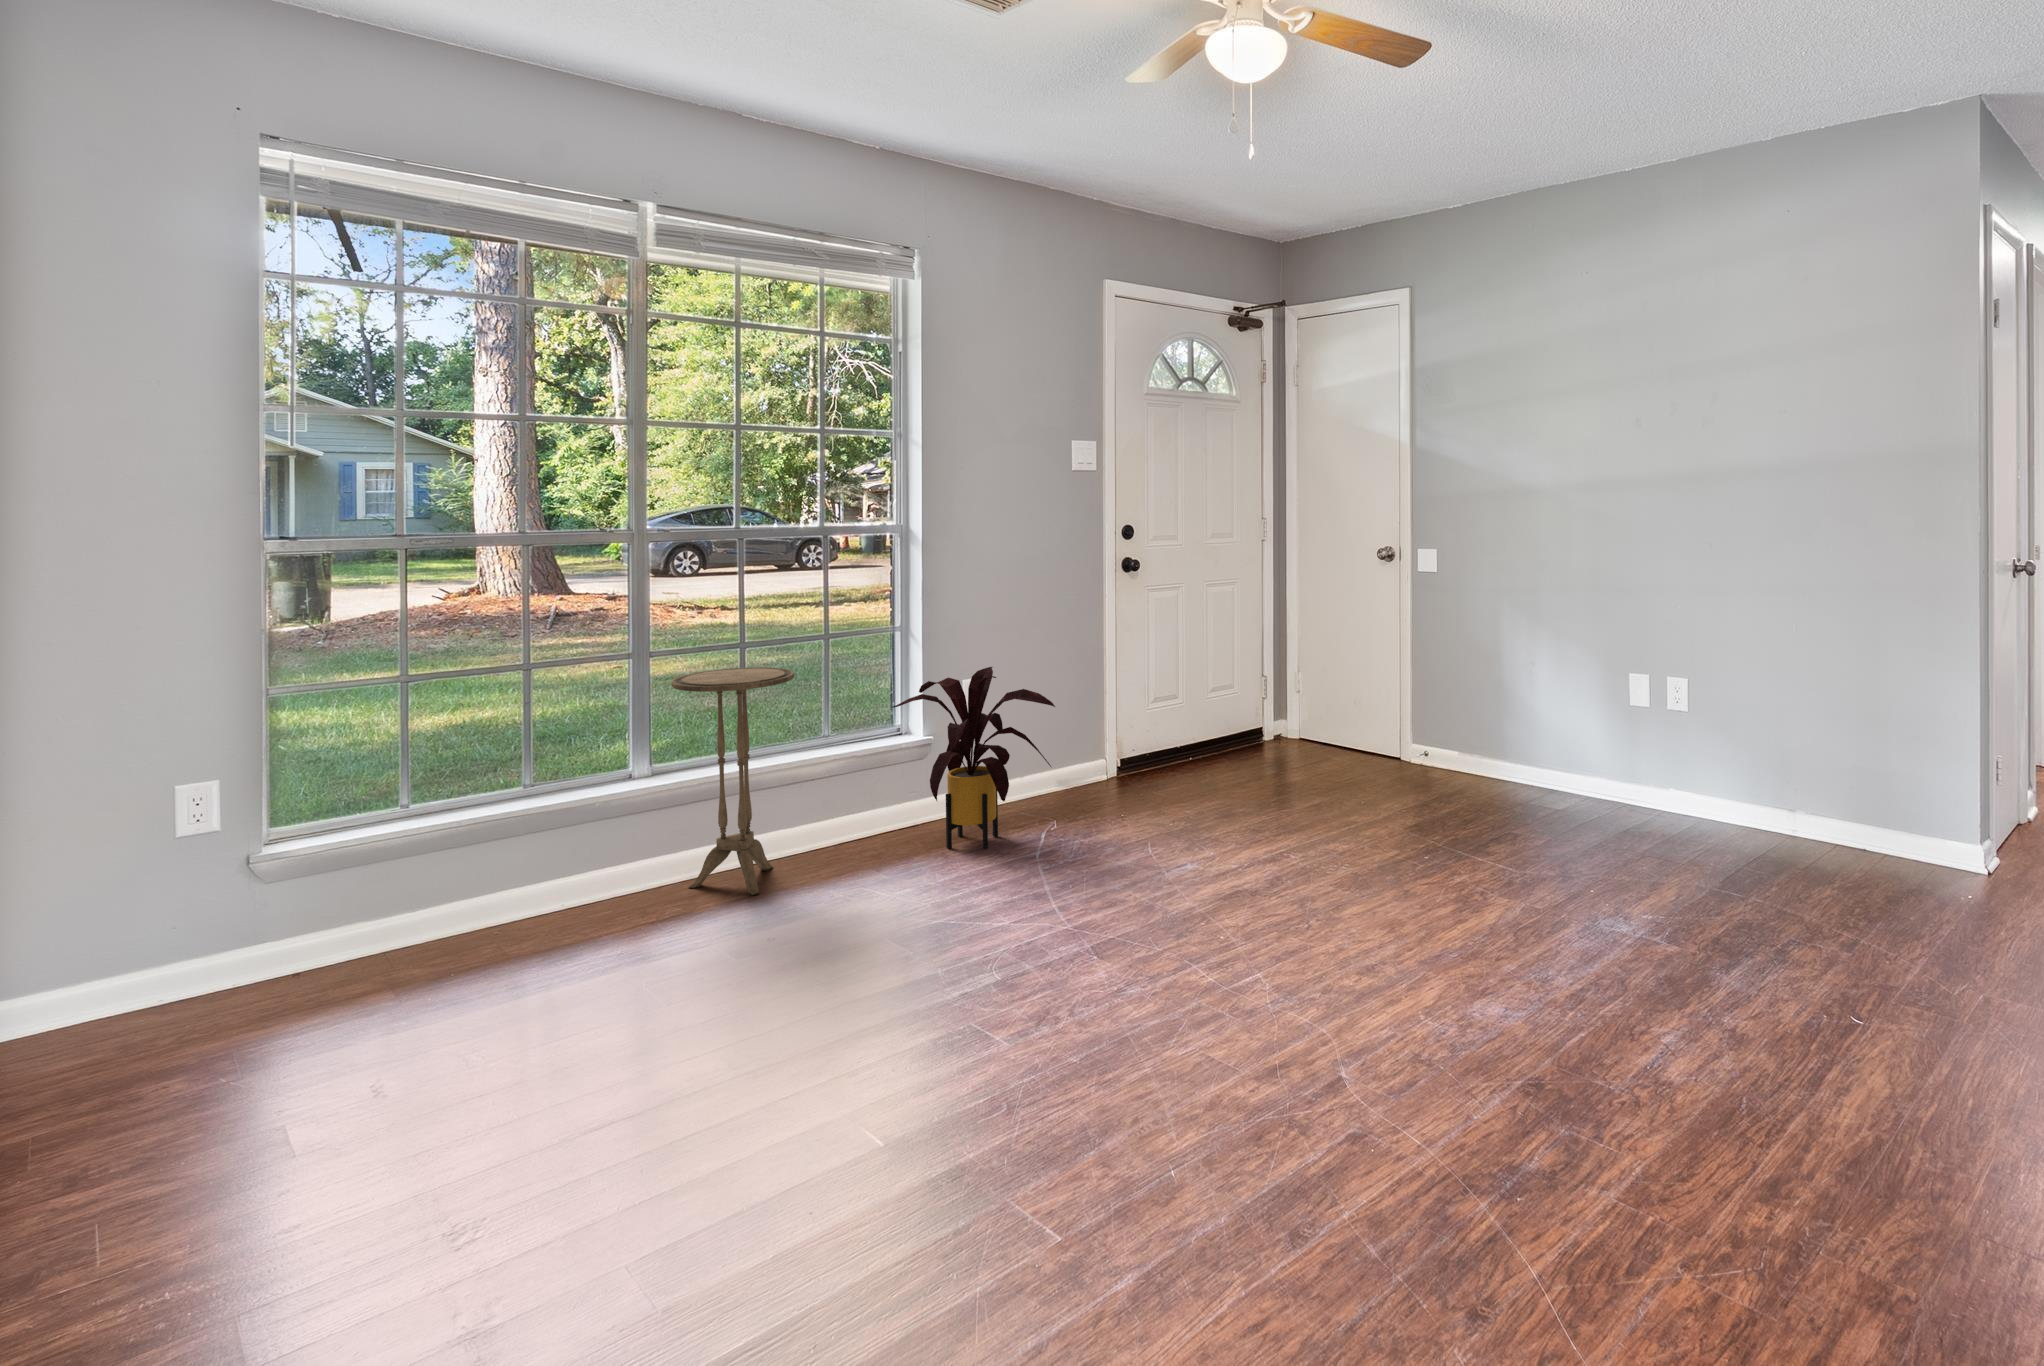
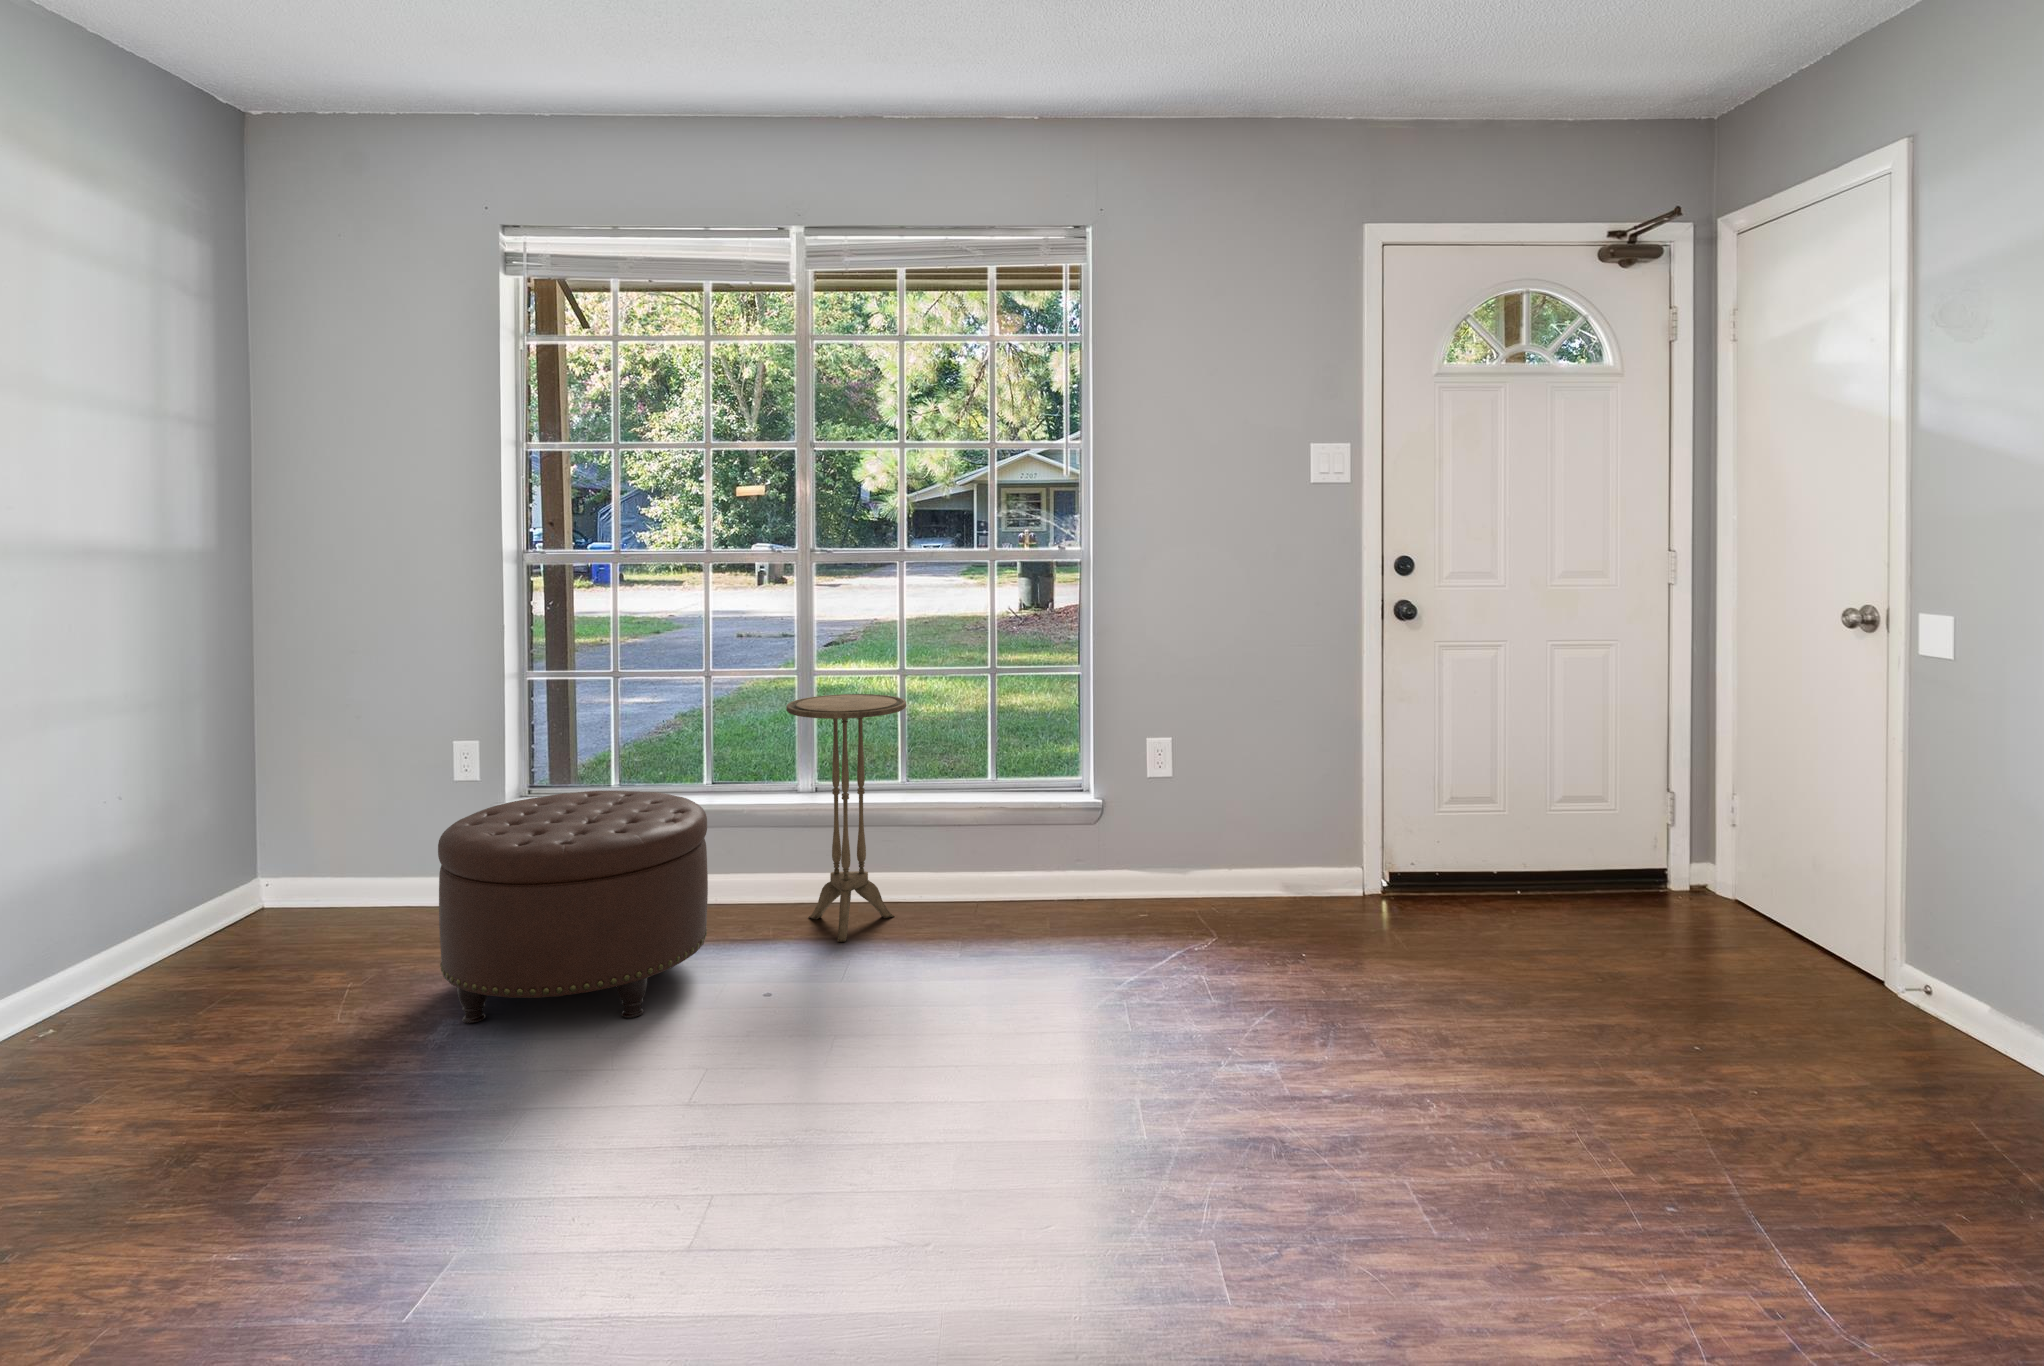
house plant: present [892,667,1055,849] -> none [1008,727,1184,955]
ottoman: none [358,786,676,1056] -> present [438,791,708,1023]

